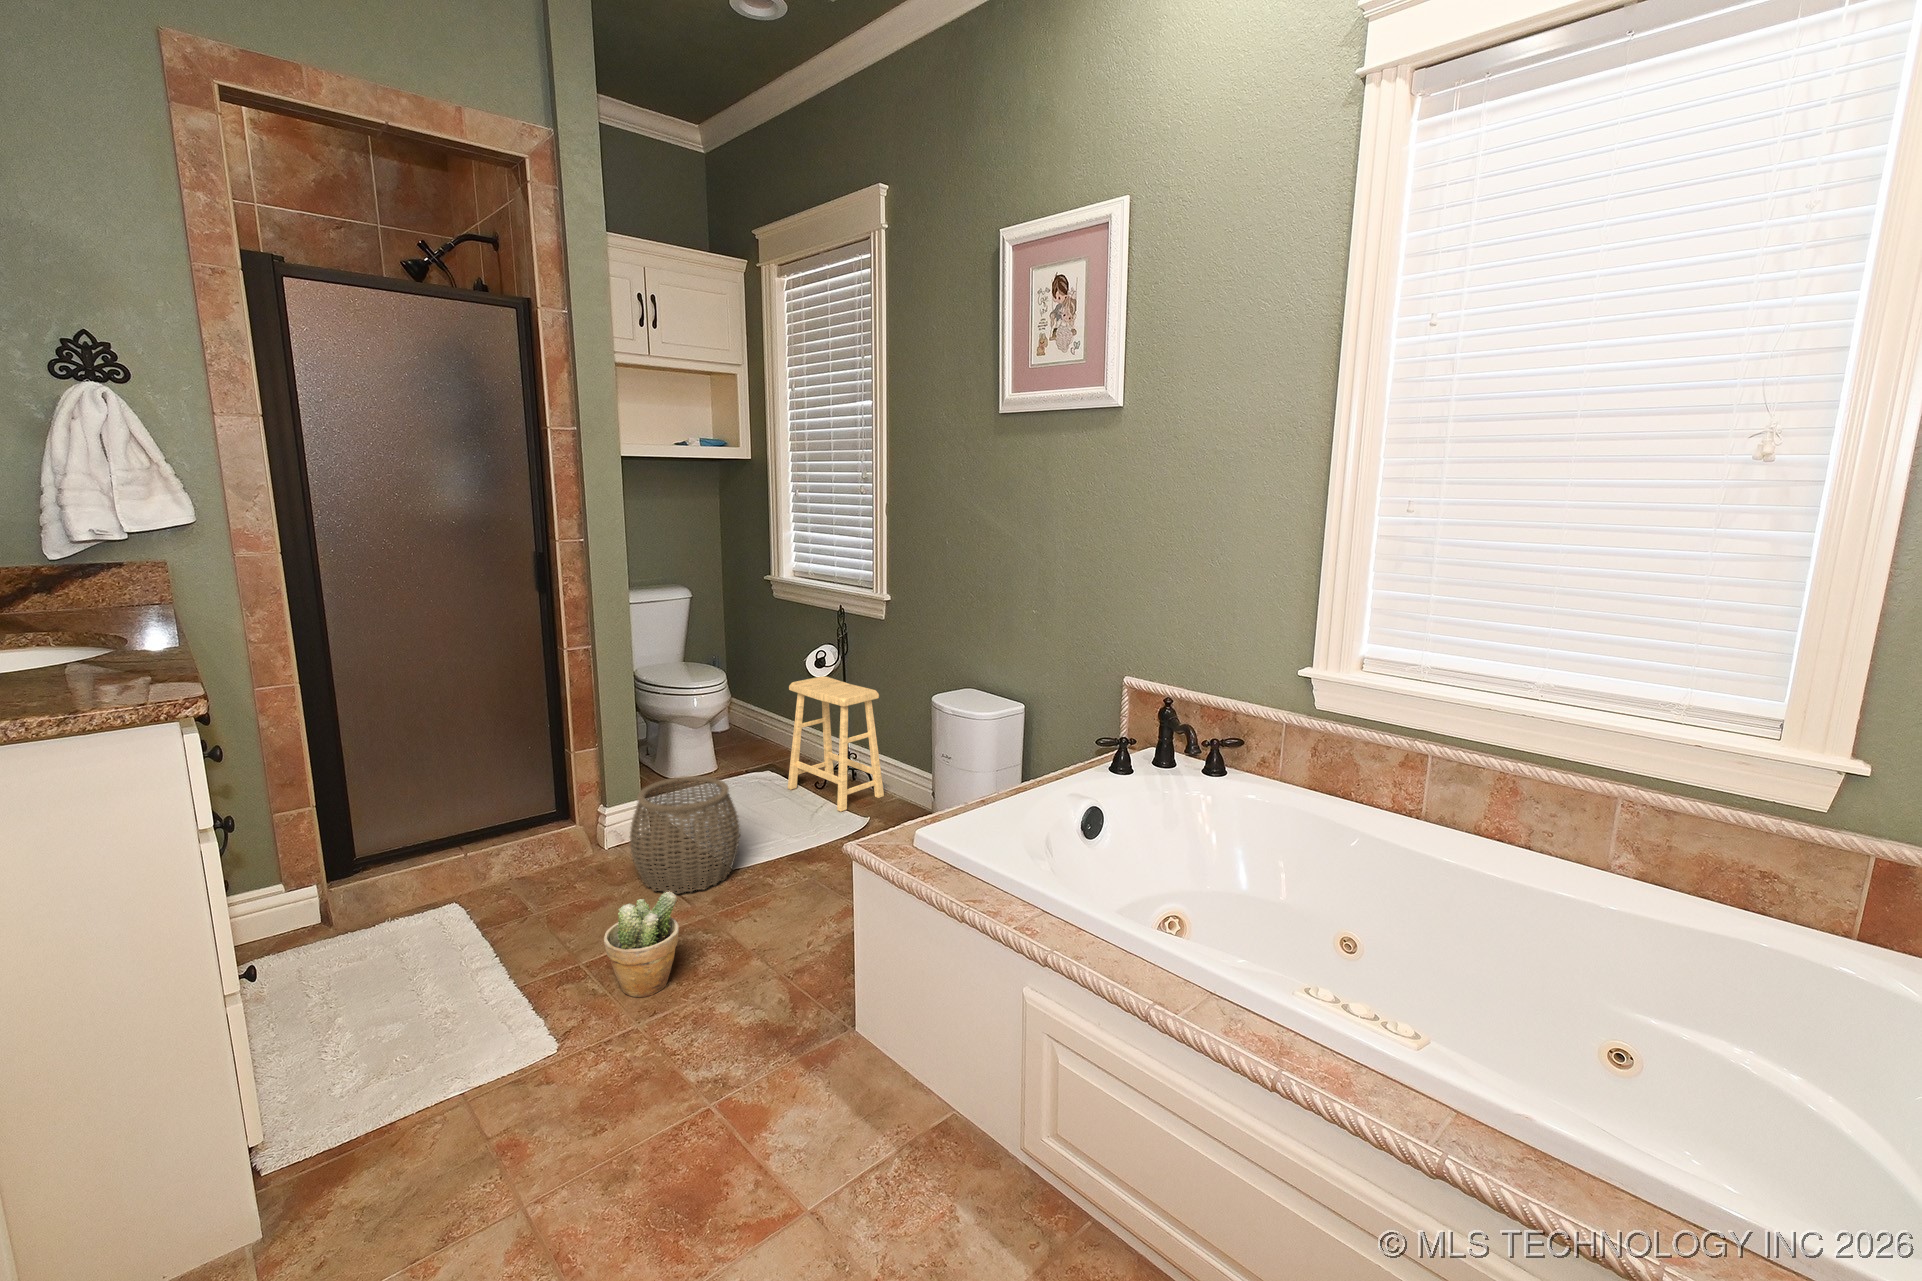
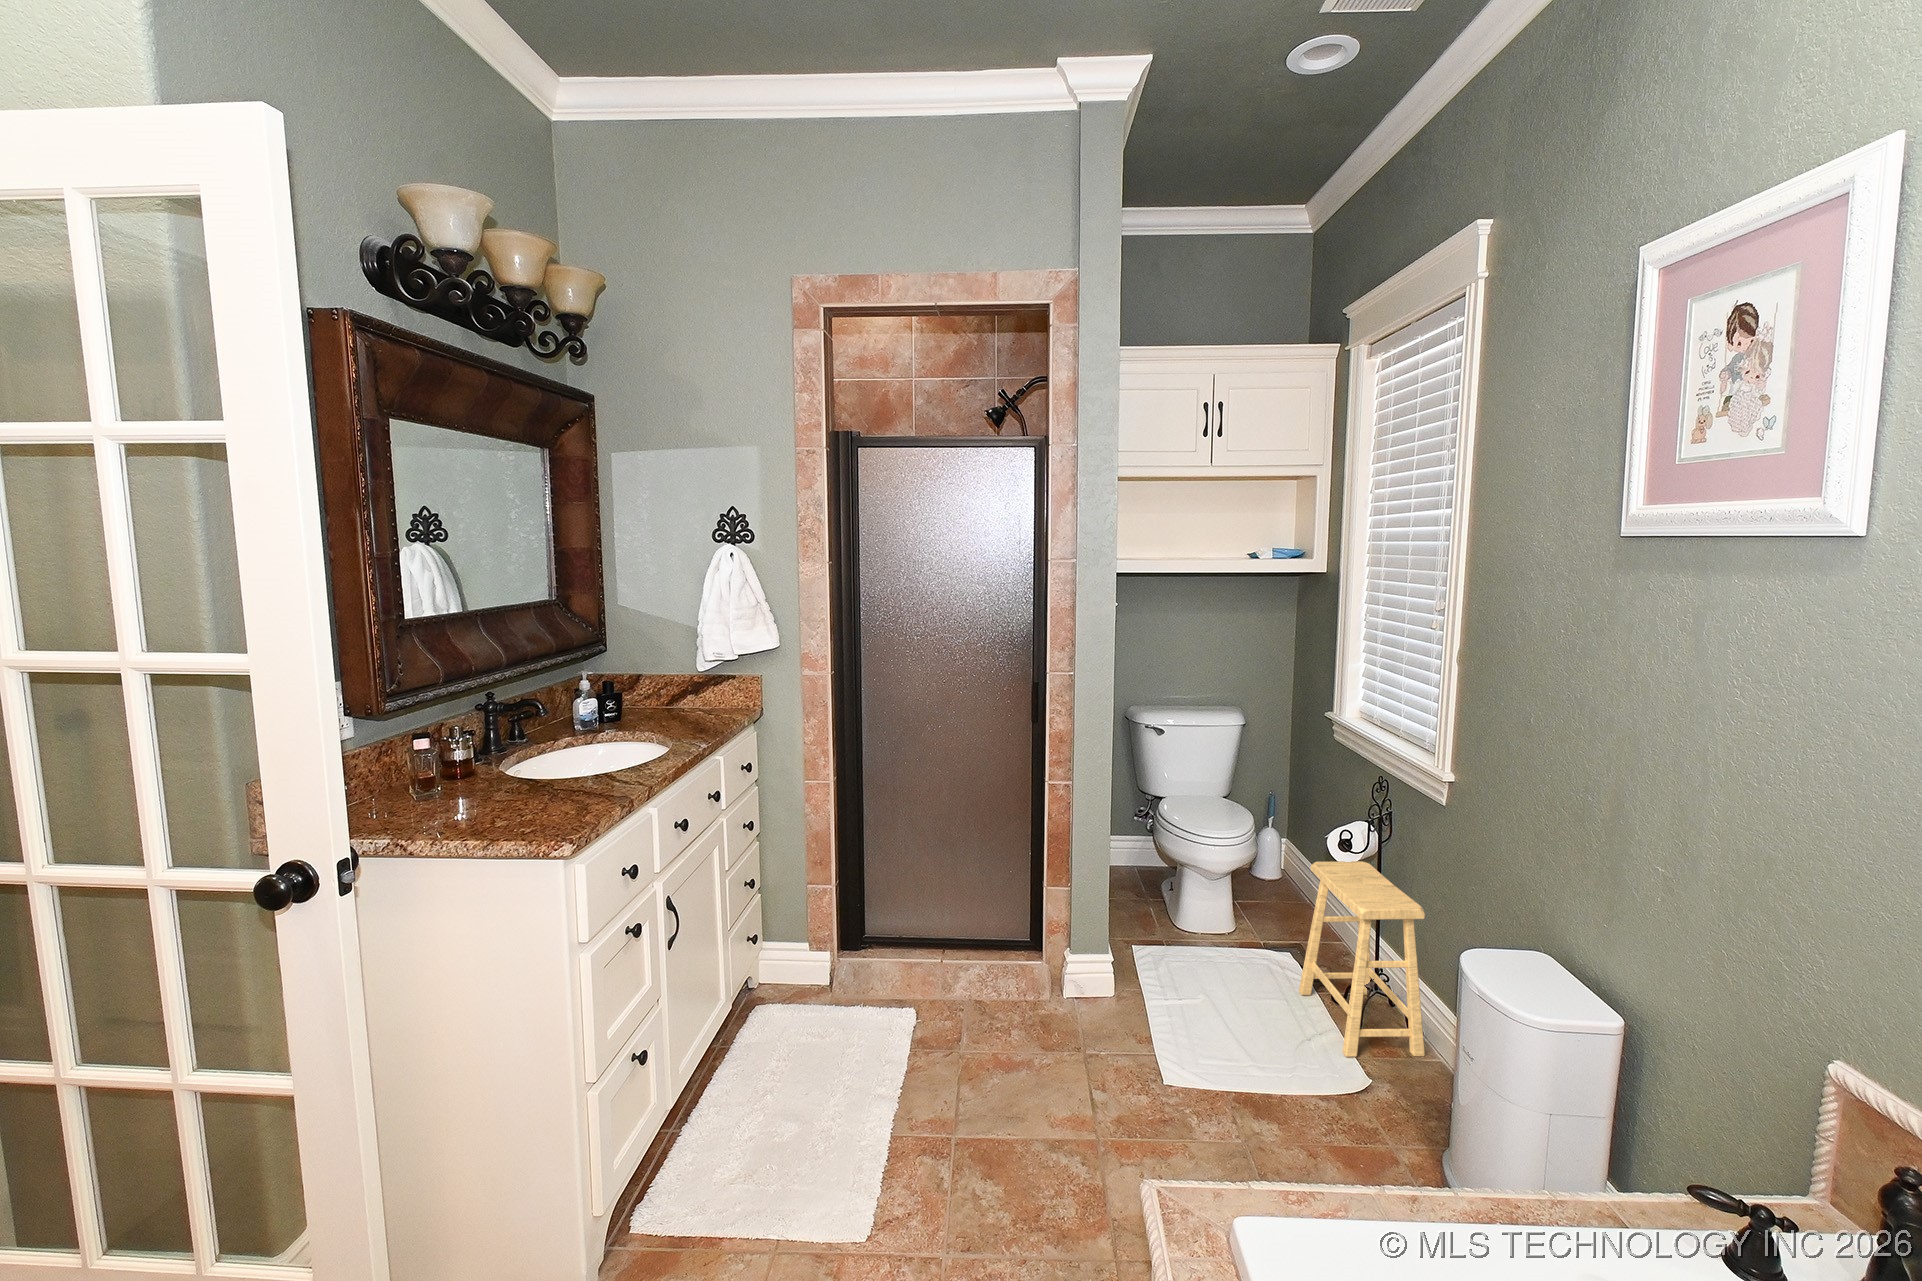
woven basket: present [630,776,740,894] -> none [1053,950,1178,1101]
potted plant: present [604,891,679,997] -> none [943,1103,1022,1220]

